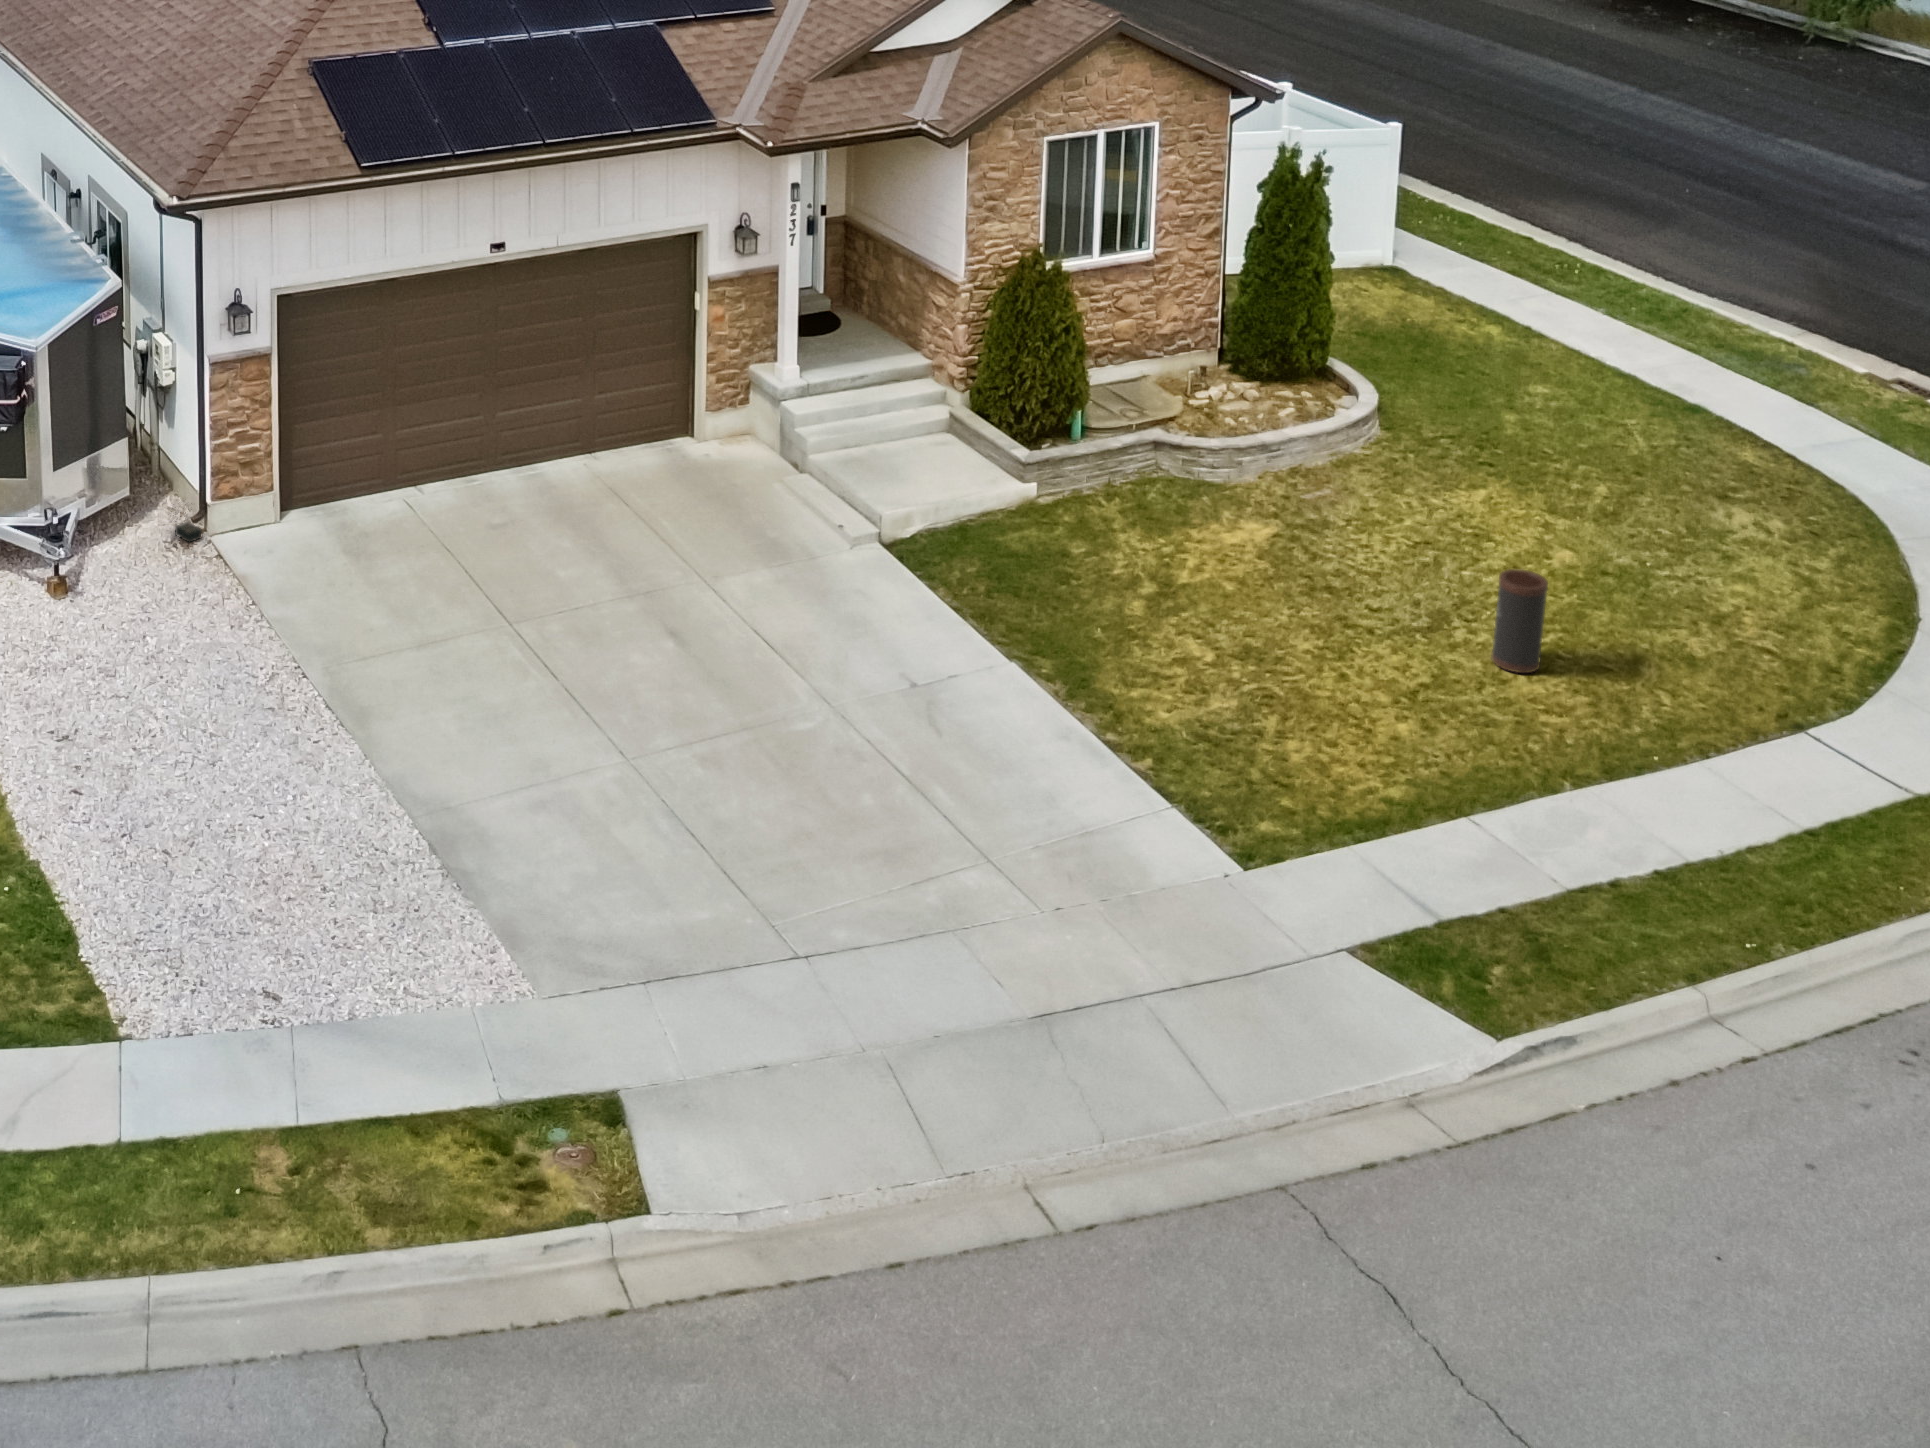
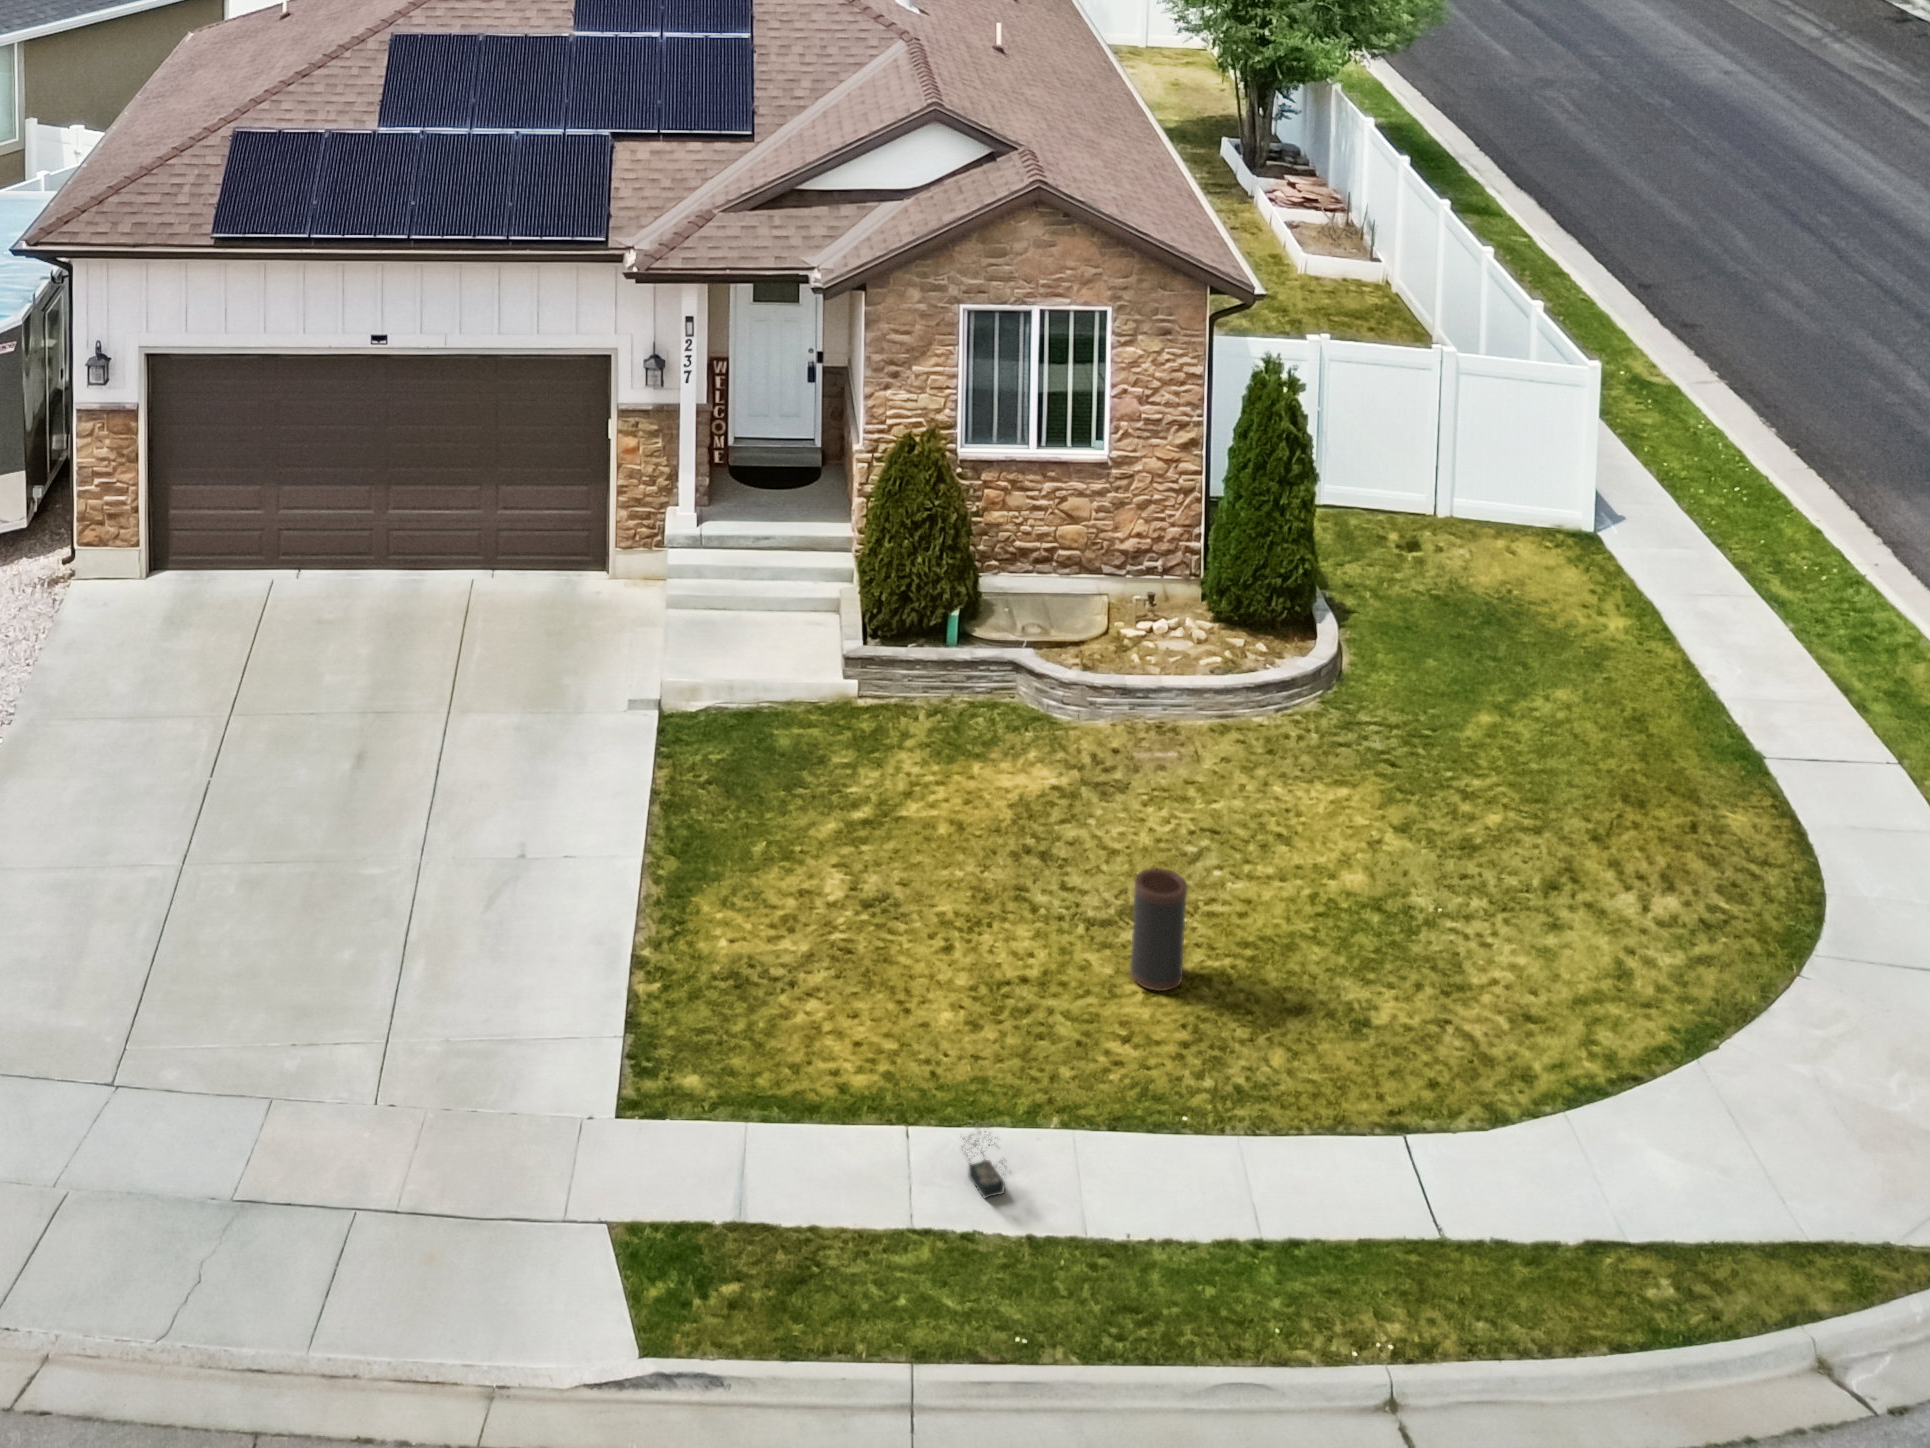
decorative plant: present [171,504,202,542] -> present [965,1127,1005,1198]

